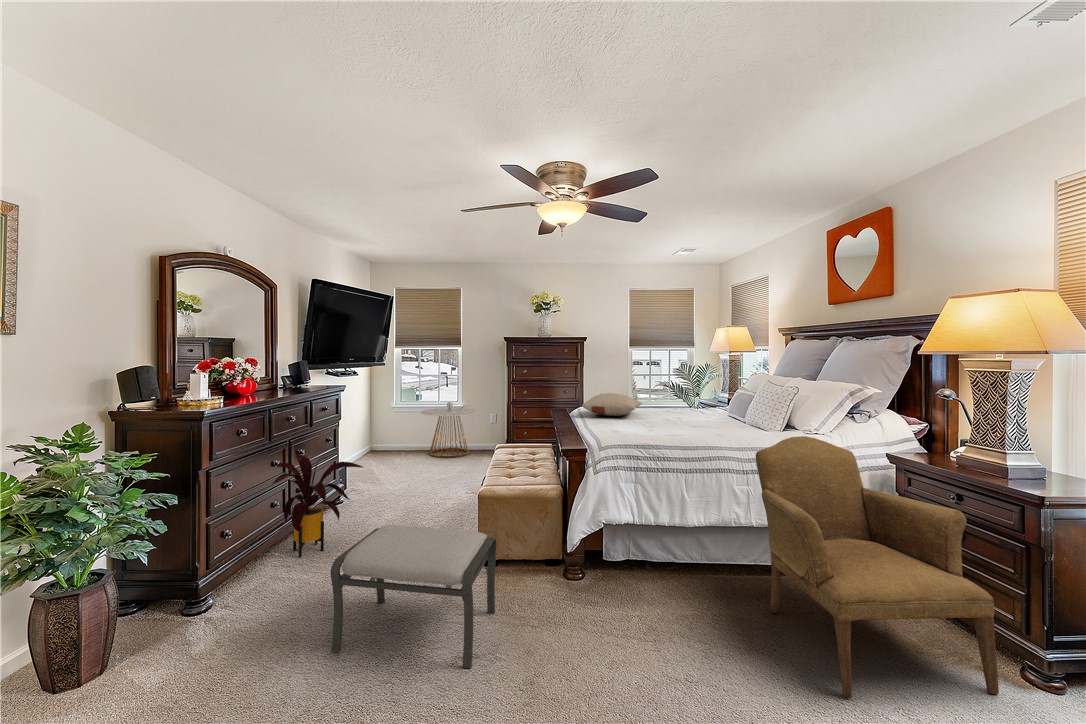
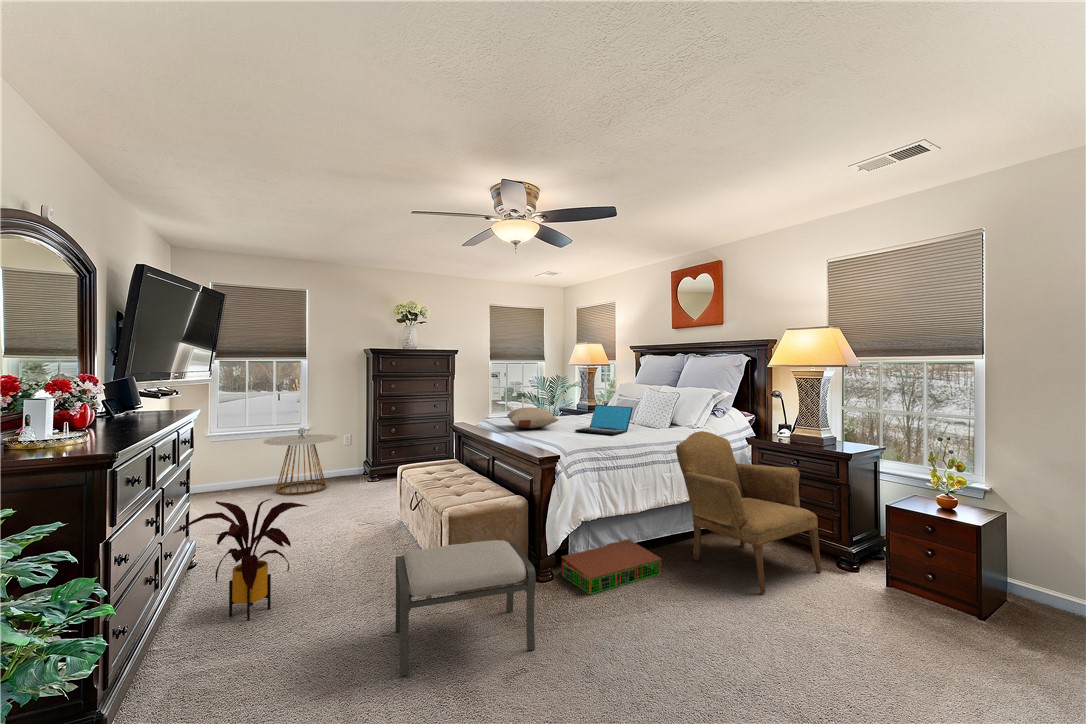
laptop: none [648,394,721,431] -> present [575,405,633,435]
storage bin: none [582,561,709,619] -> present [562,539,662,594]

